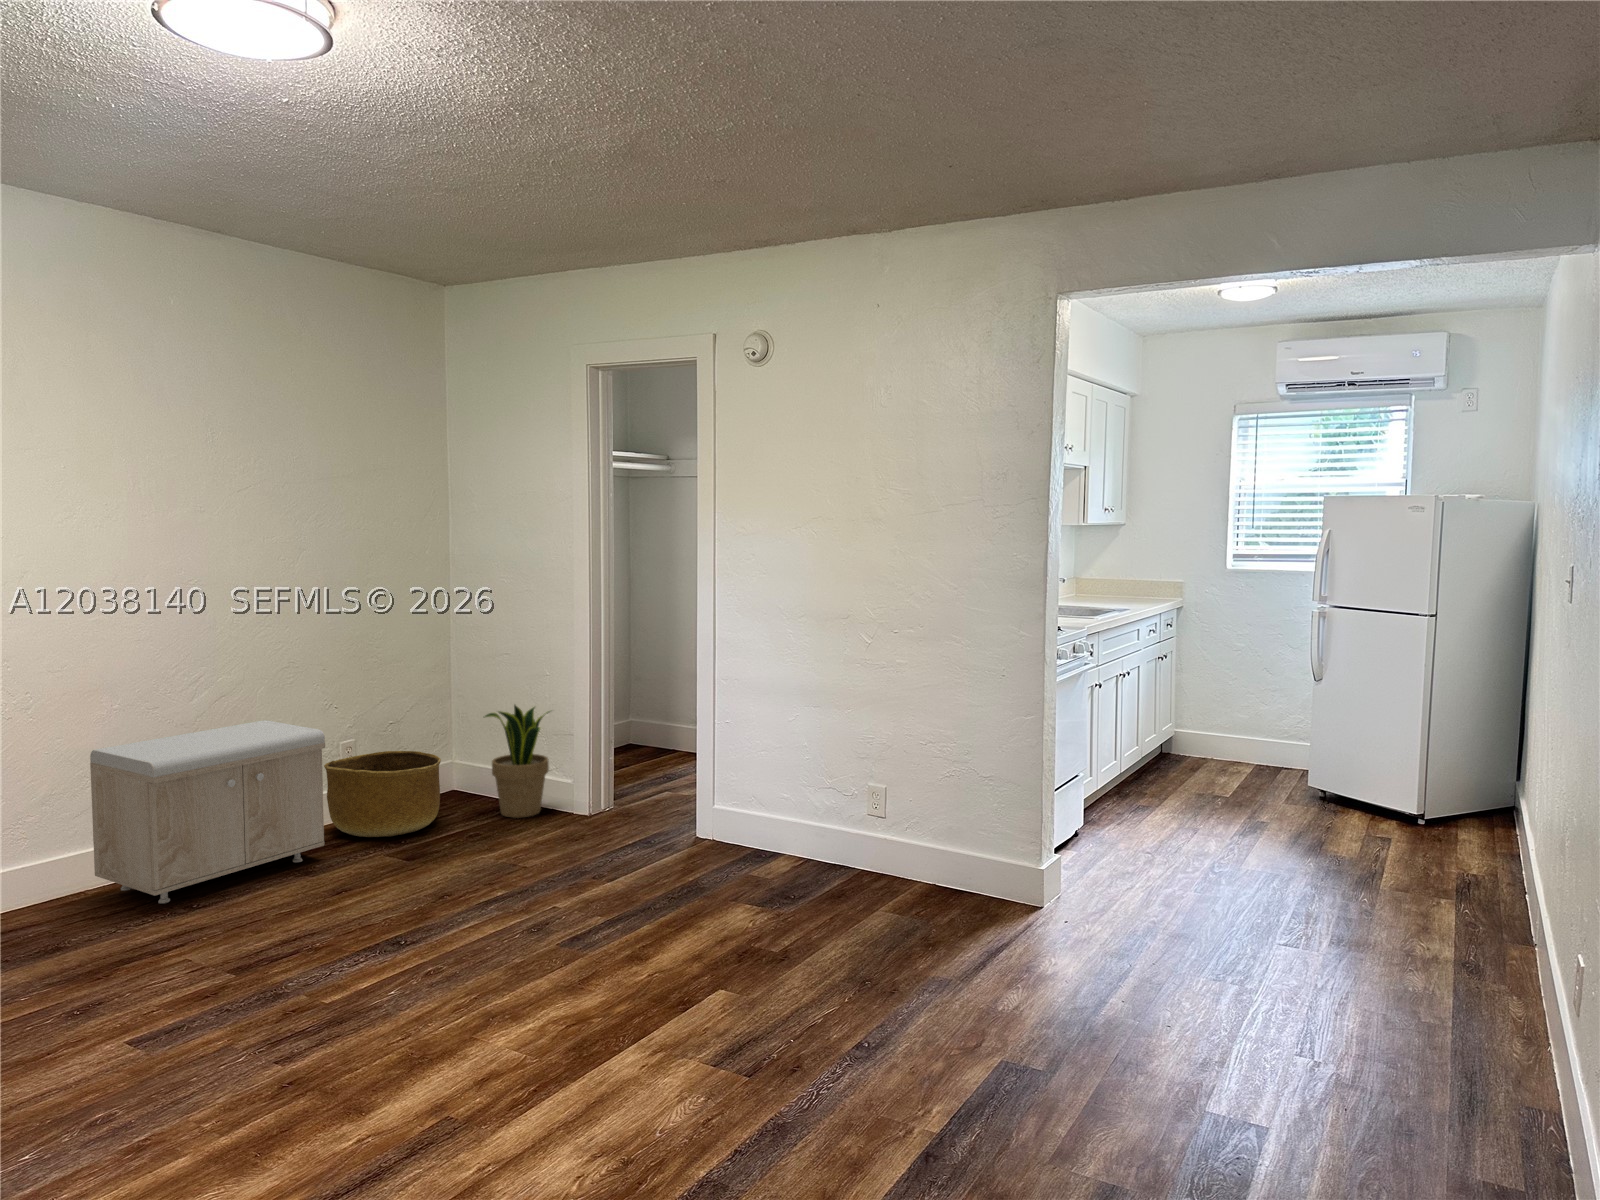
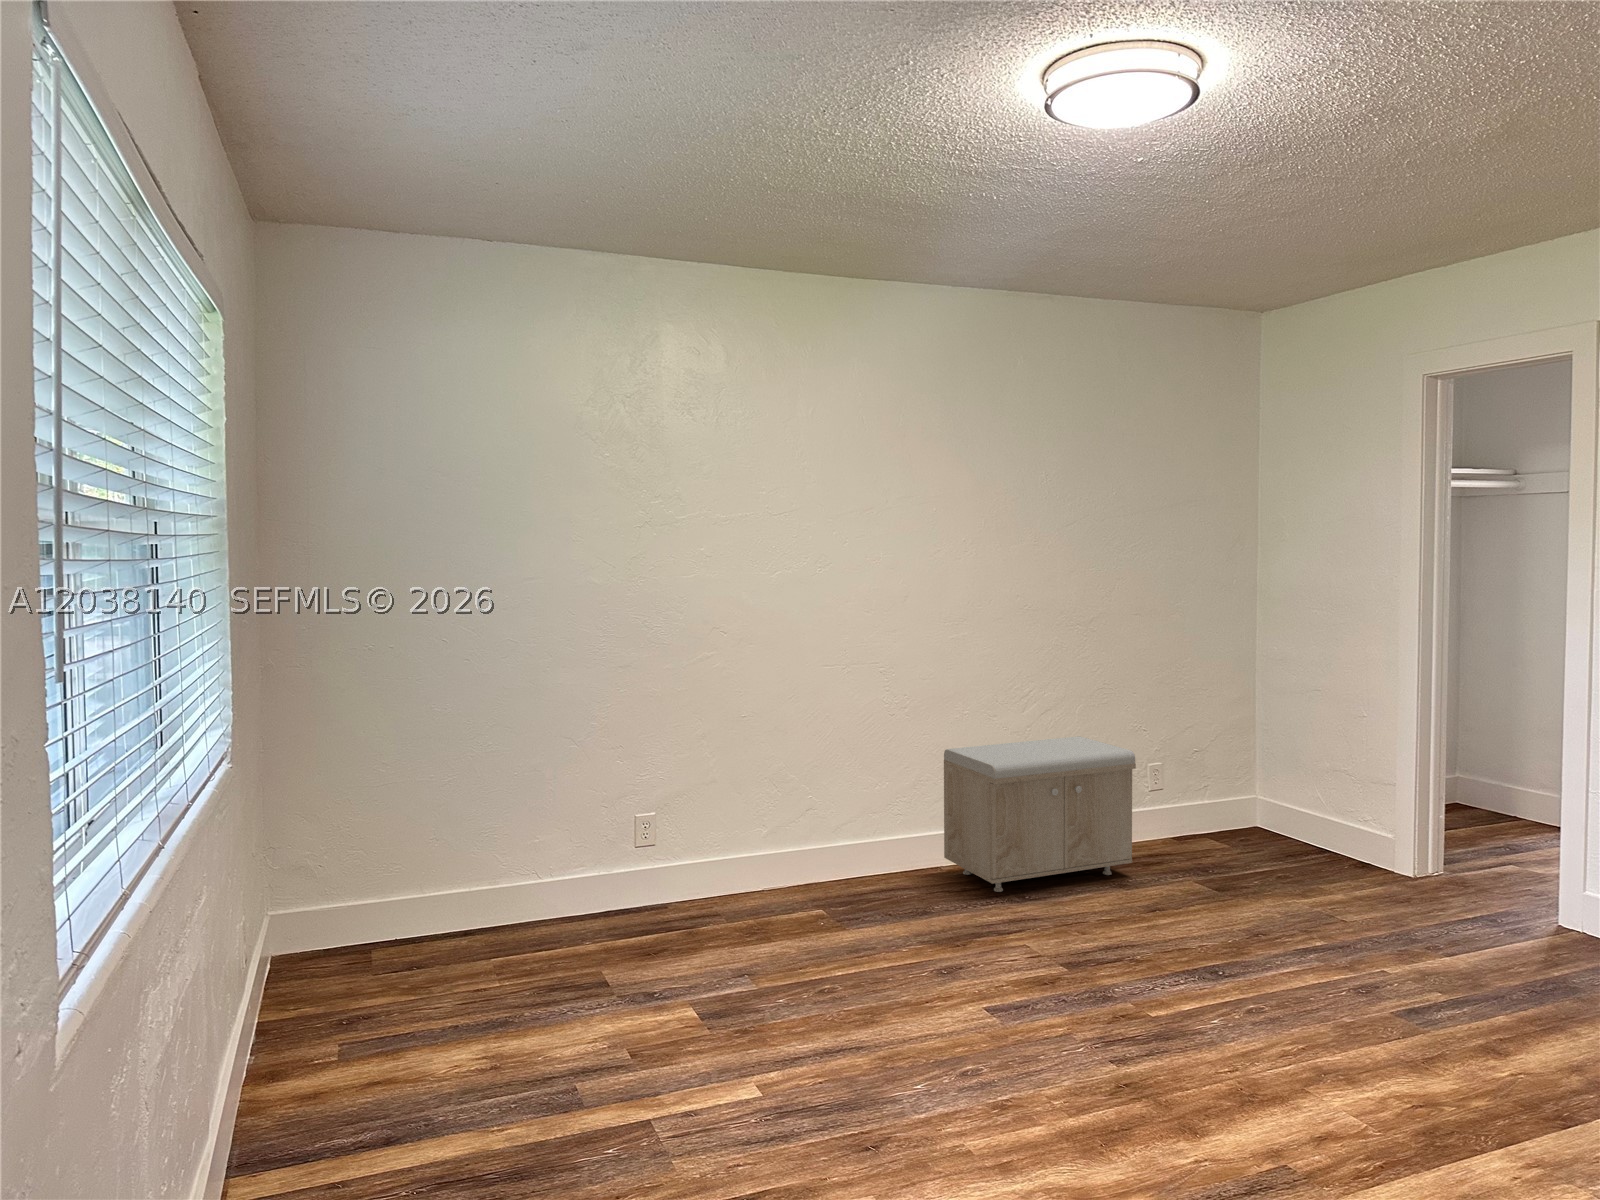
potted plant: present [485,705,550,818] -> none [1291,742,1374,867]
basket: present [324,751,441,837] -> none [1130,778,1245,864]

